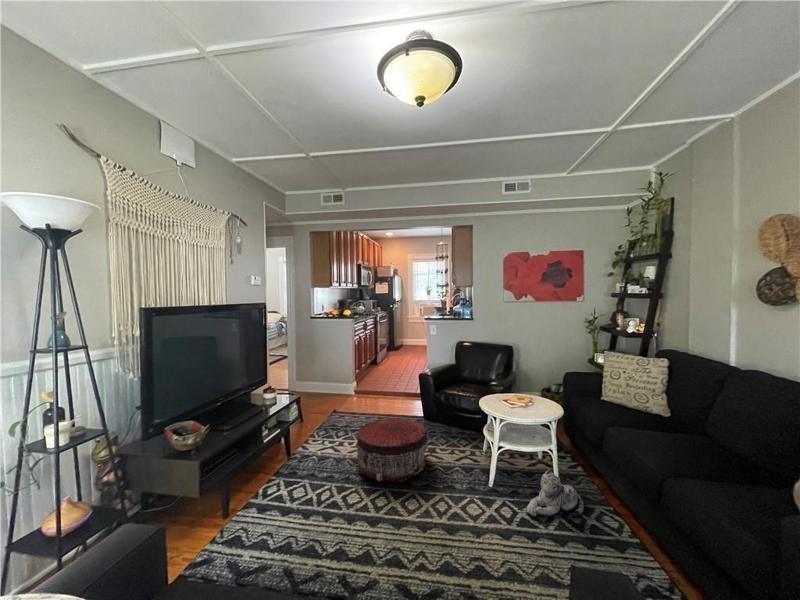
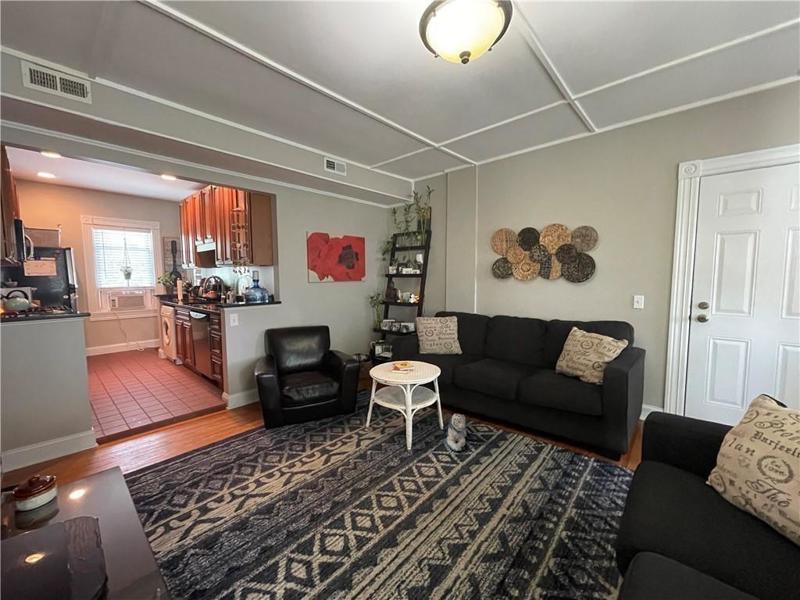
pouf: present [357,418,428,483] -> none [260,426,359,520]

